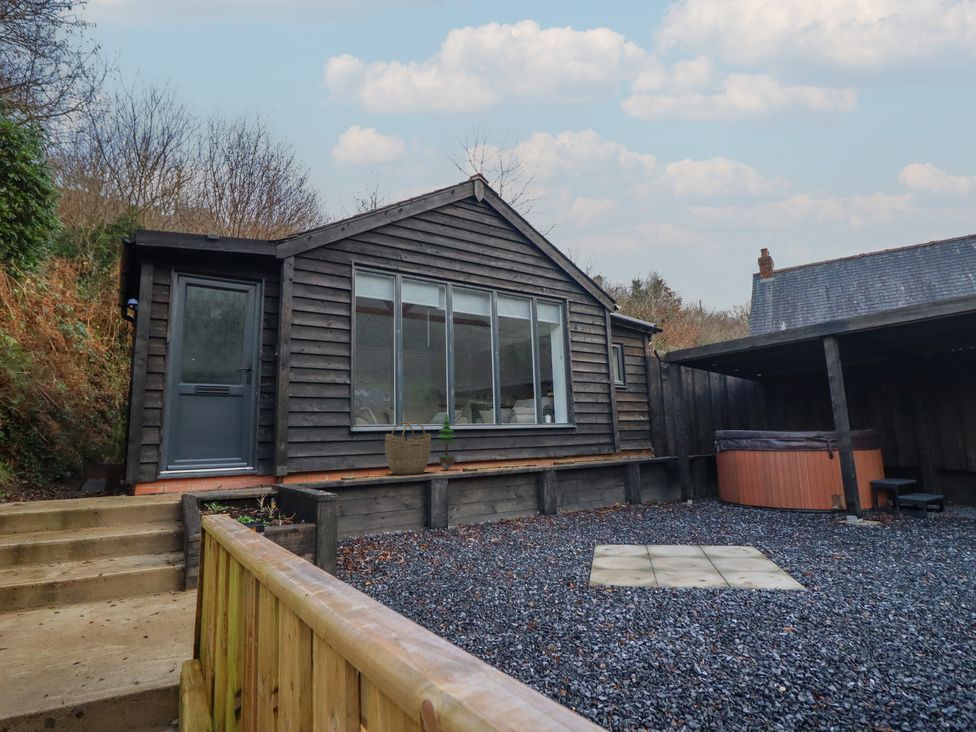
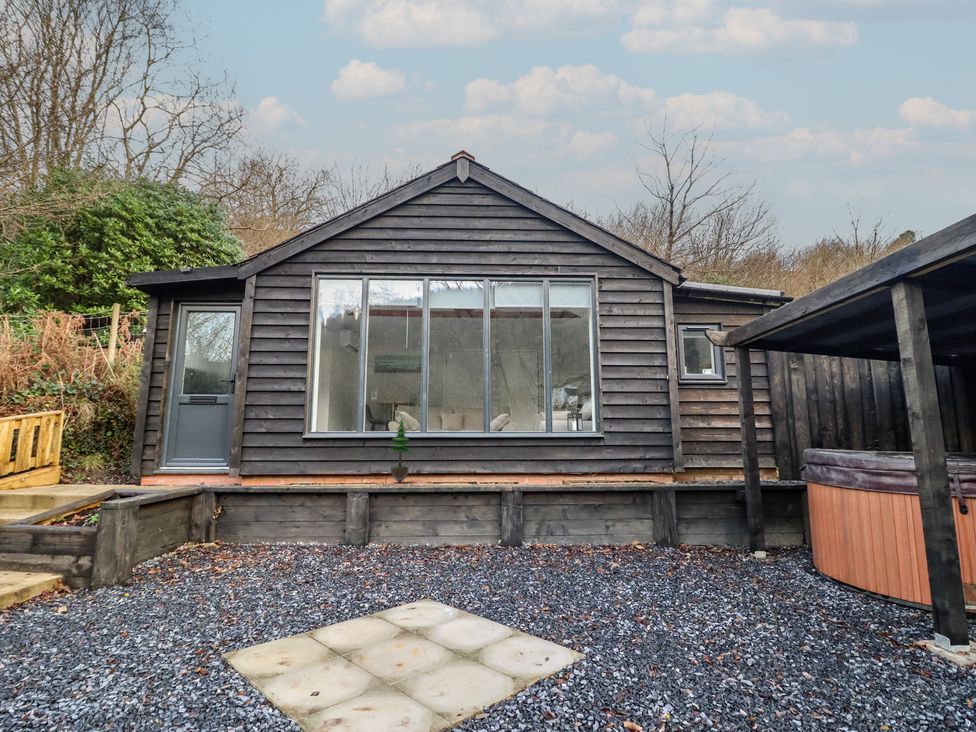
woven basket: present [385,422,431,475] -> none [323,429,373,485]

